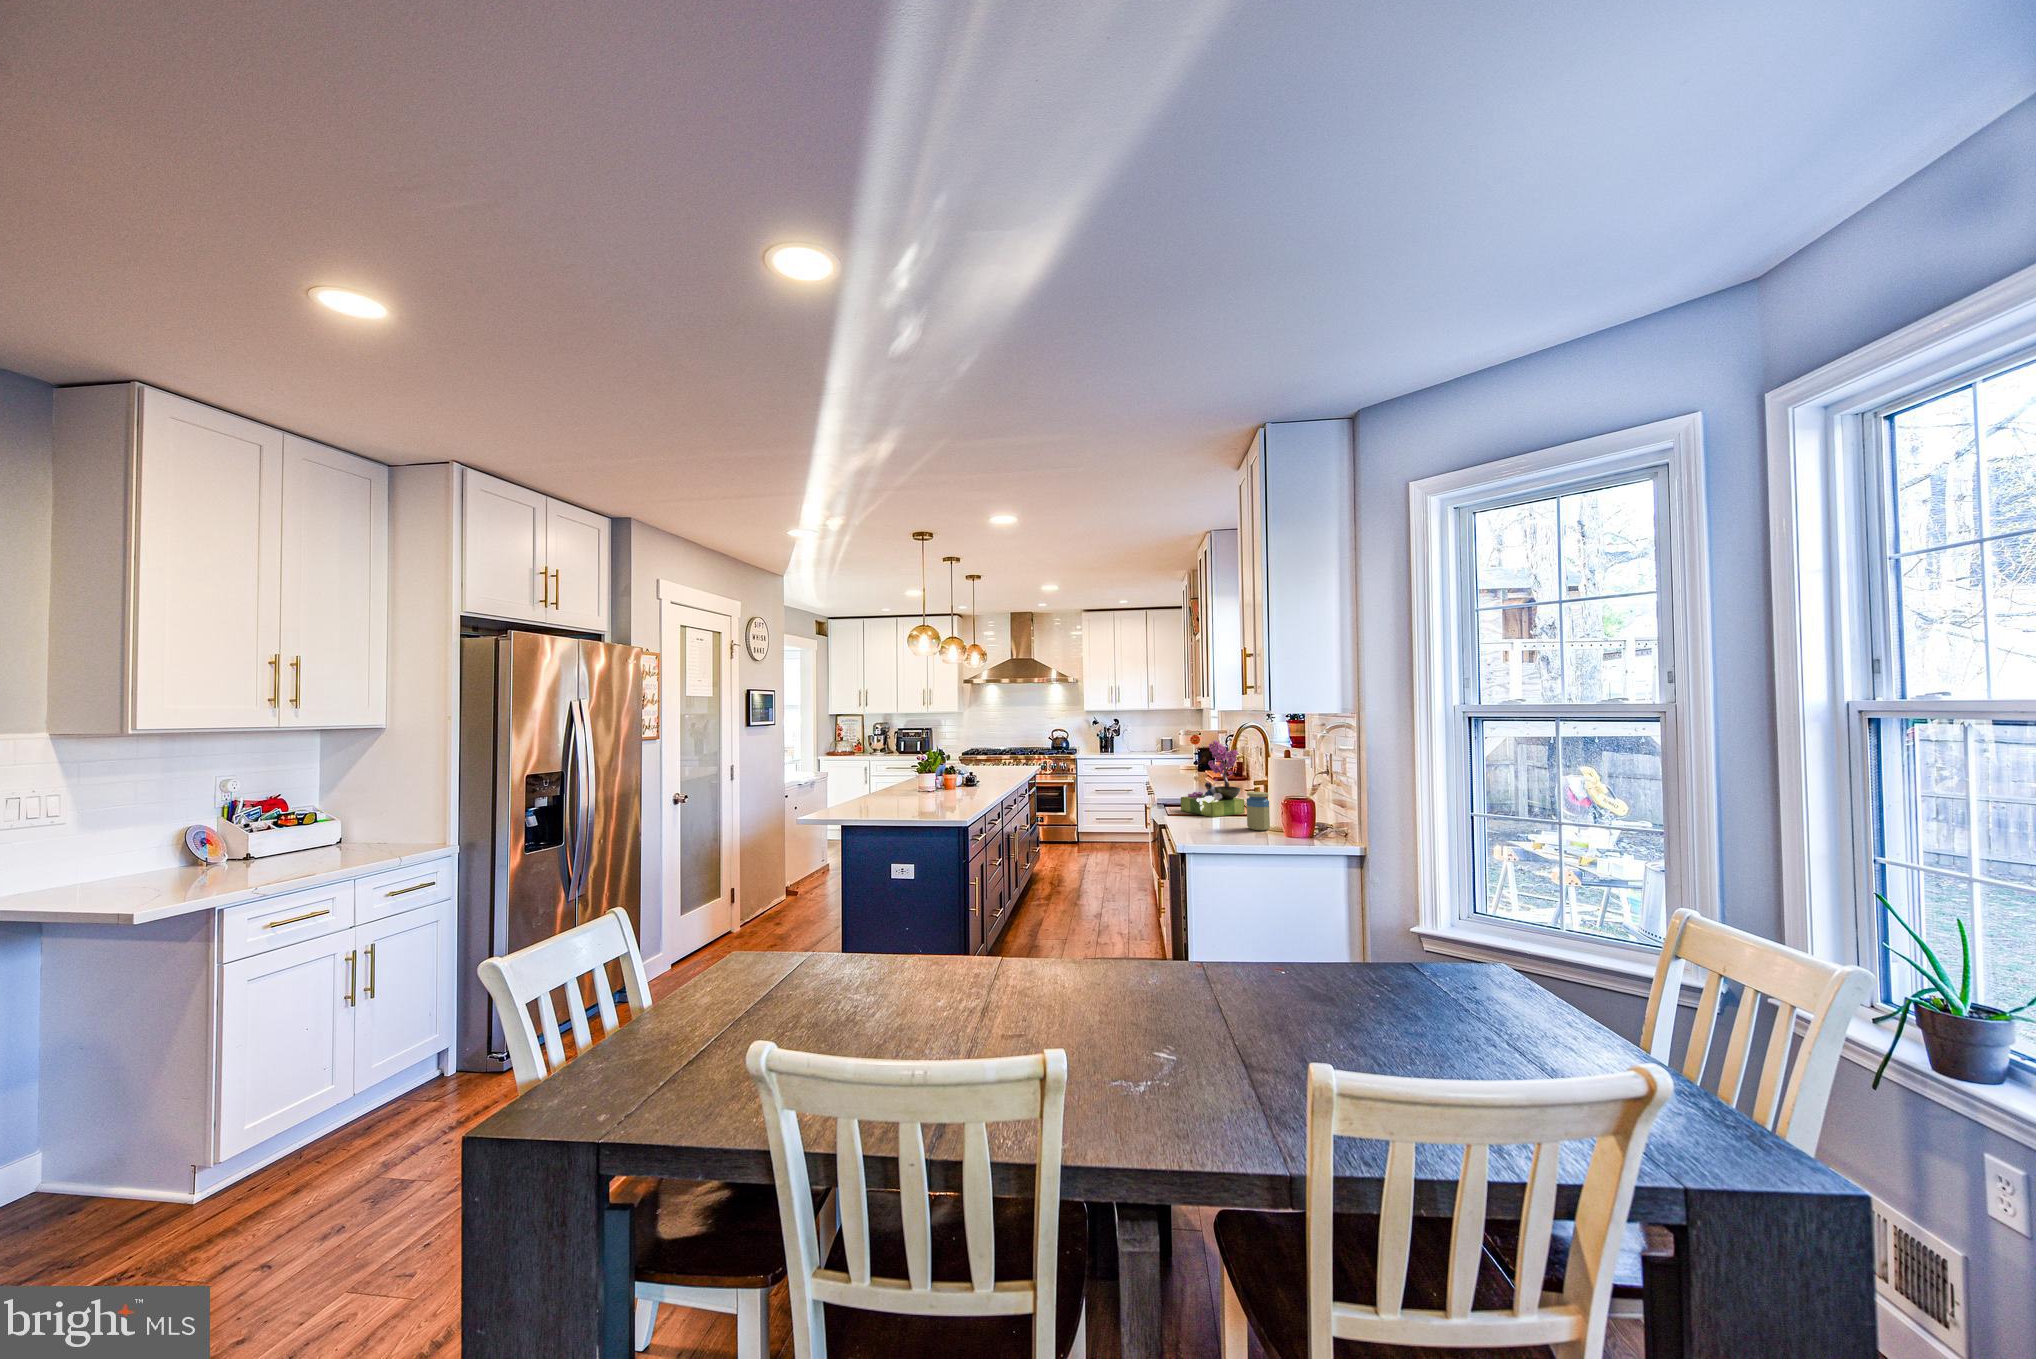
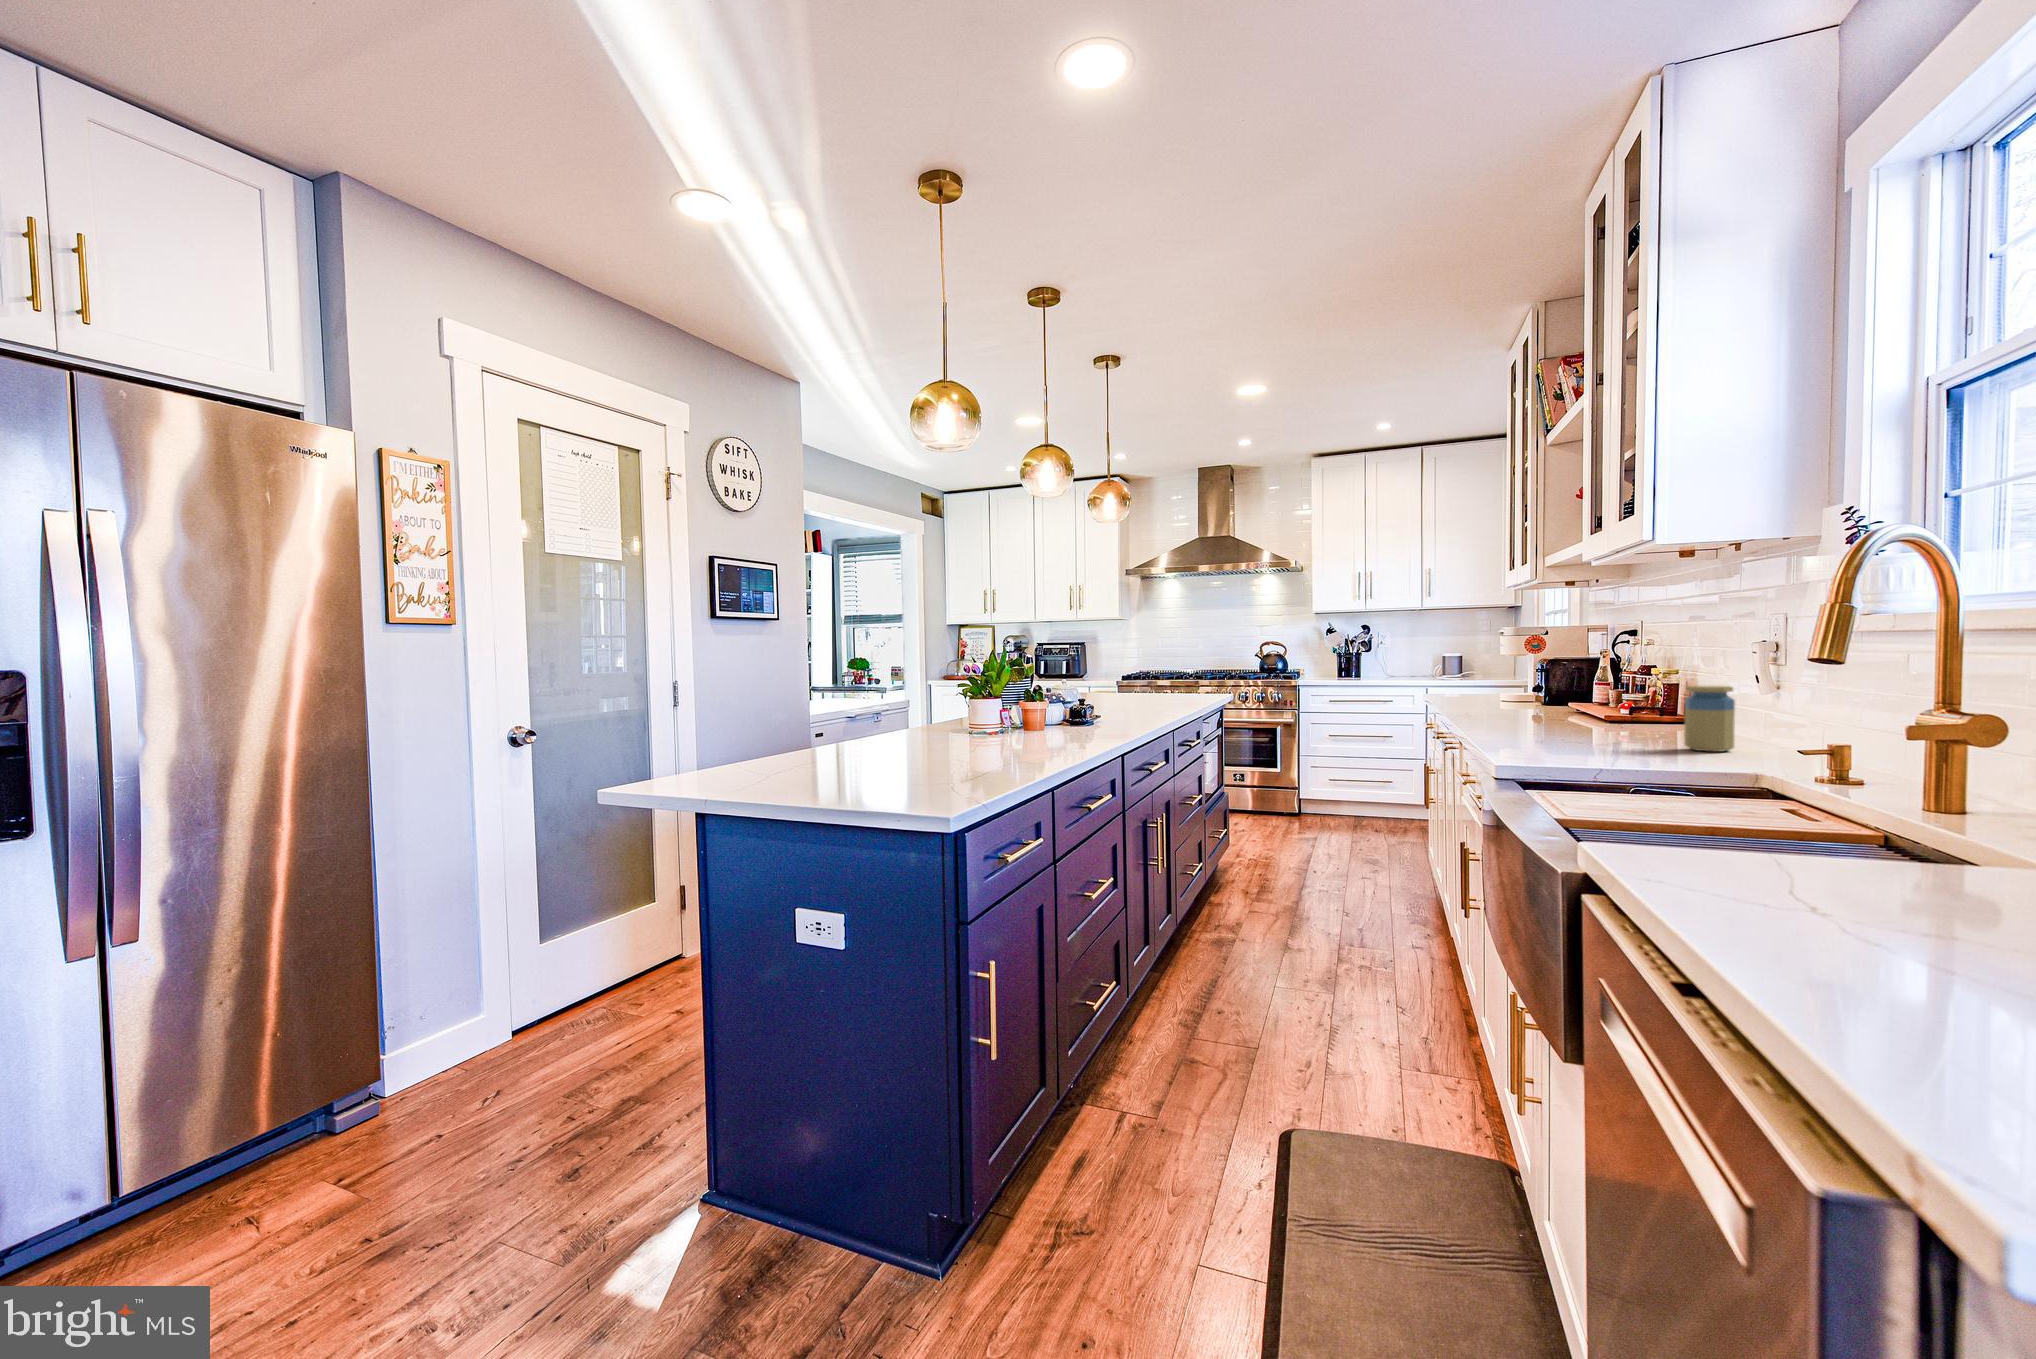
flower arrangement: present [1181,740,1245,817] -> none [1533,611,1657,737]

